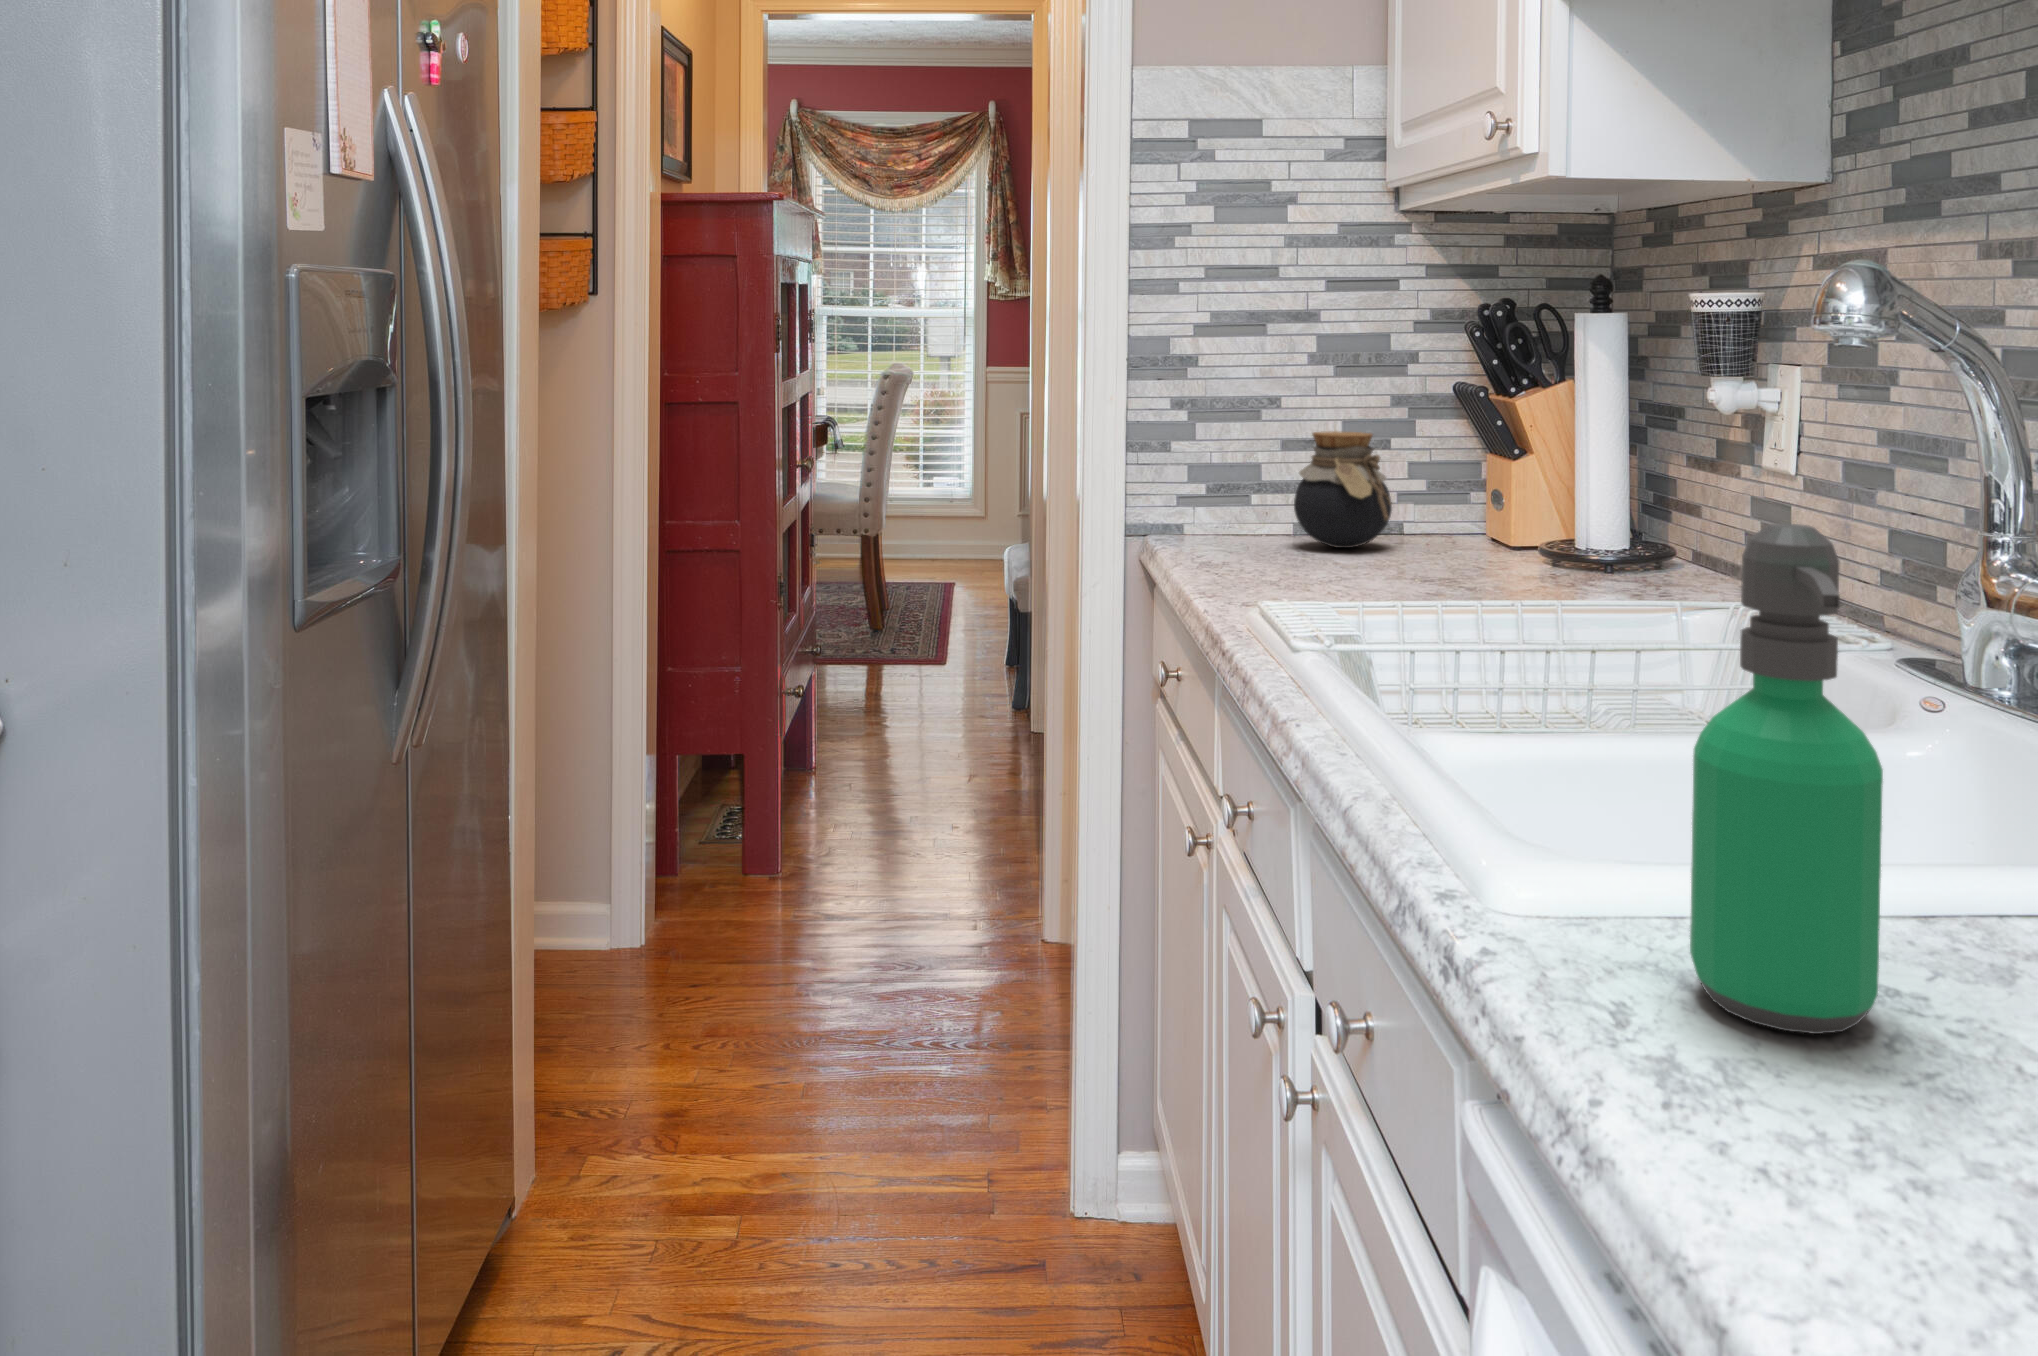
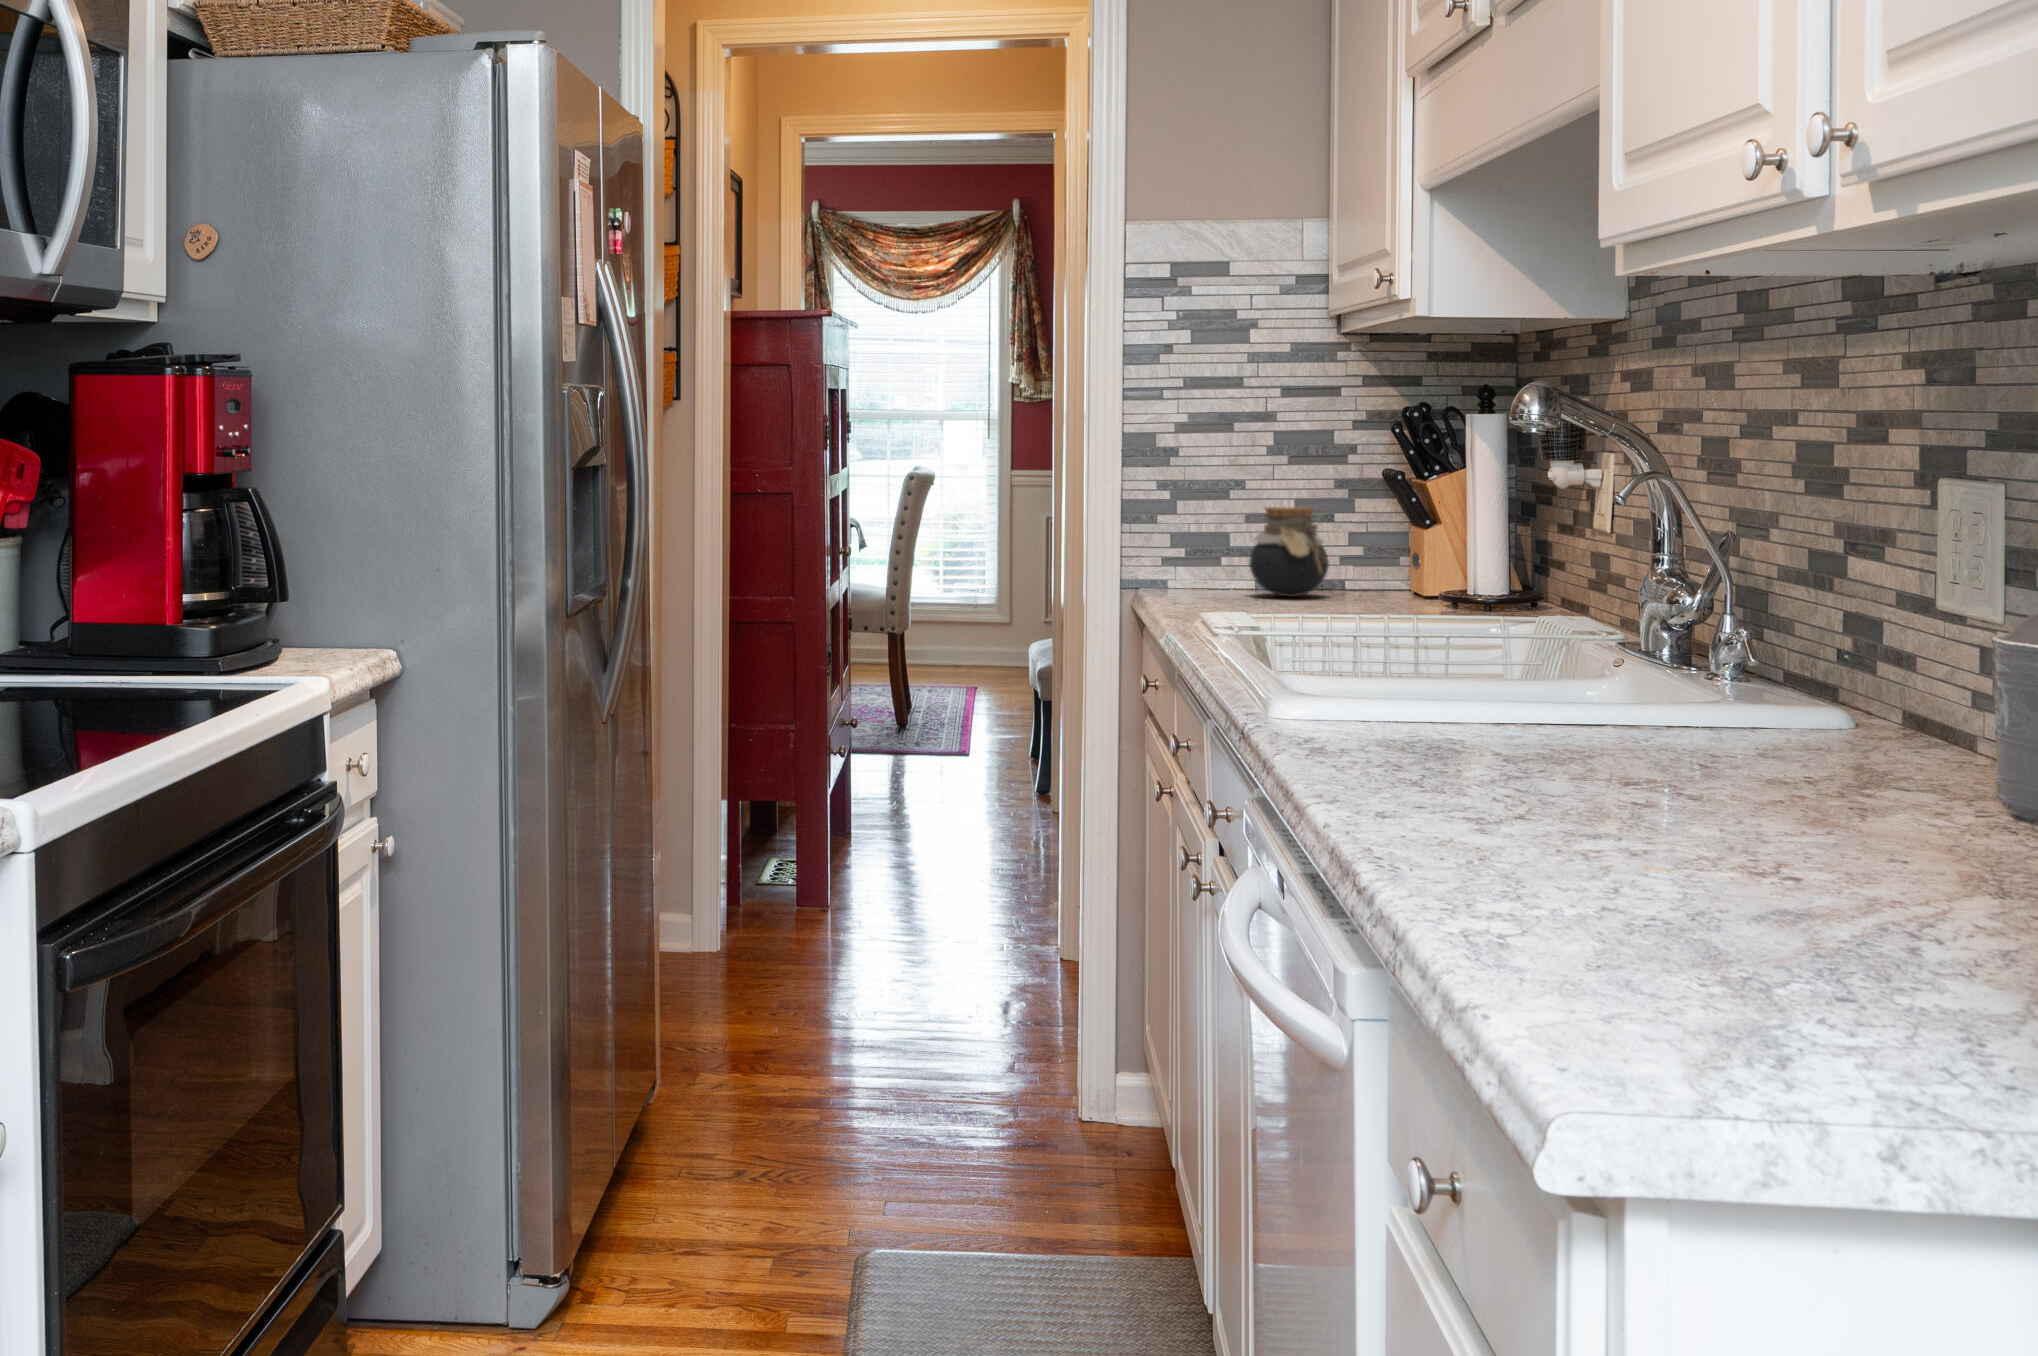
soap dispenser: present [1690,523,1883,1034] -> none [1340,511,1427,742]

